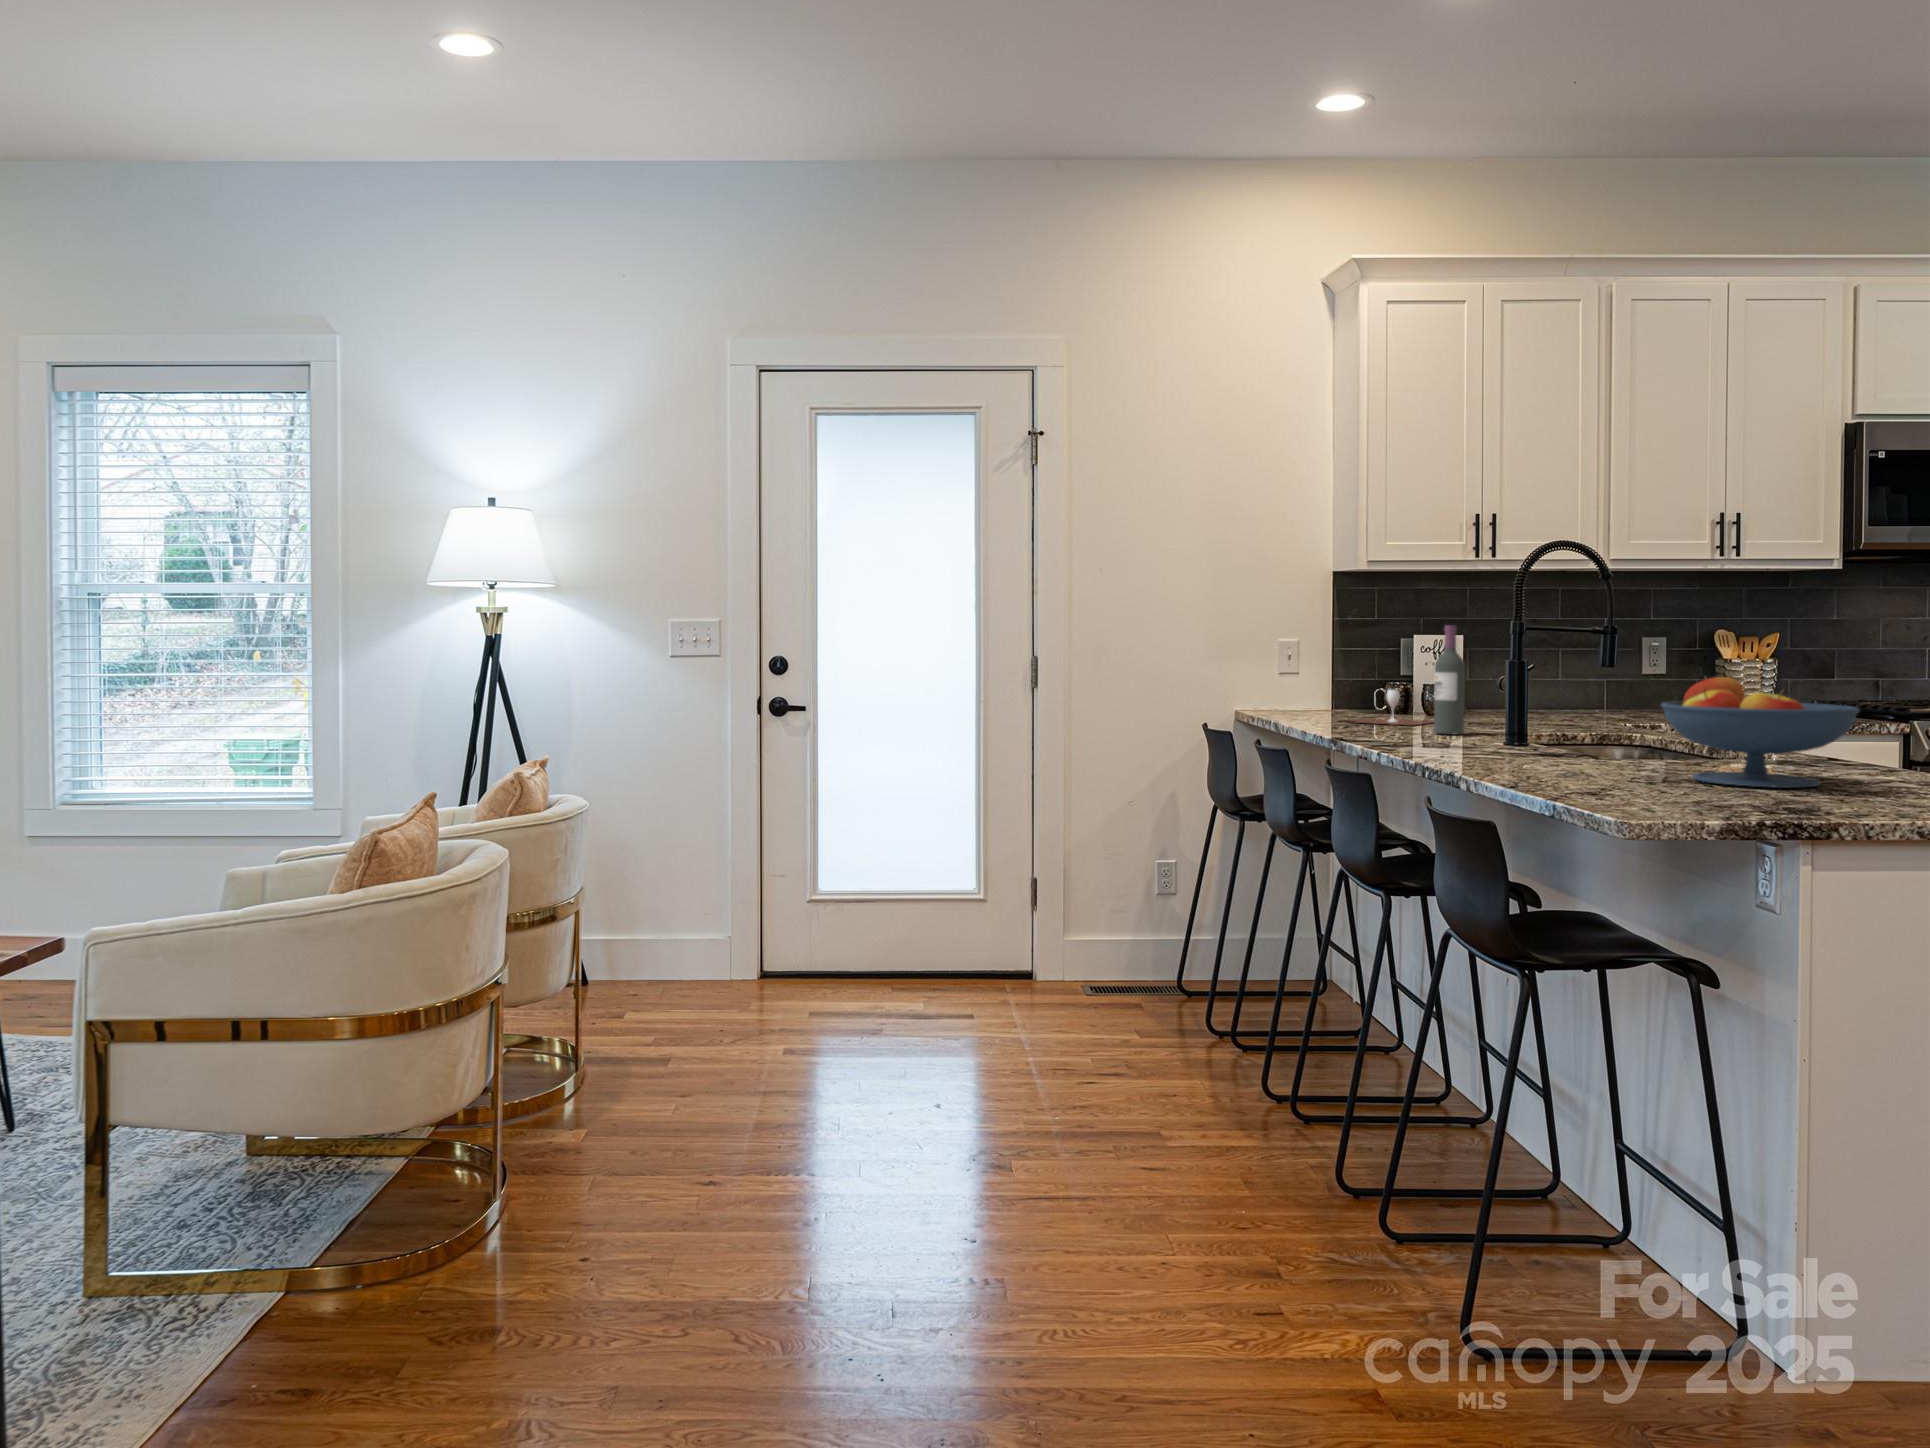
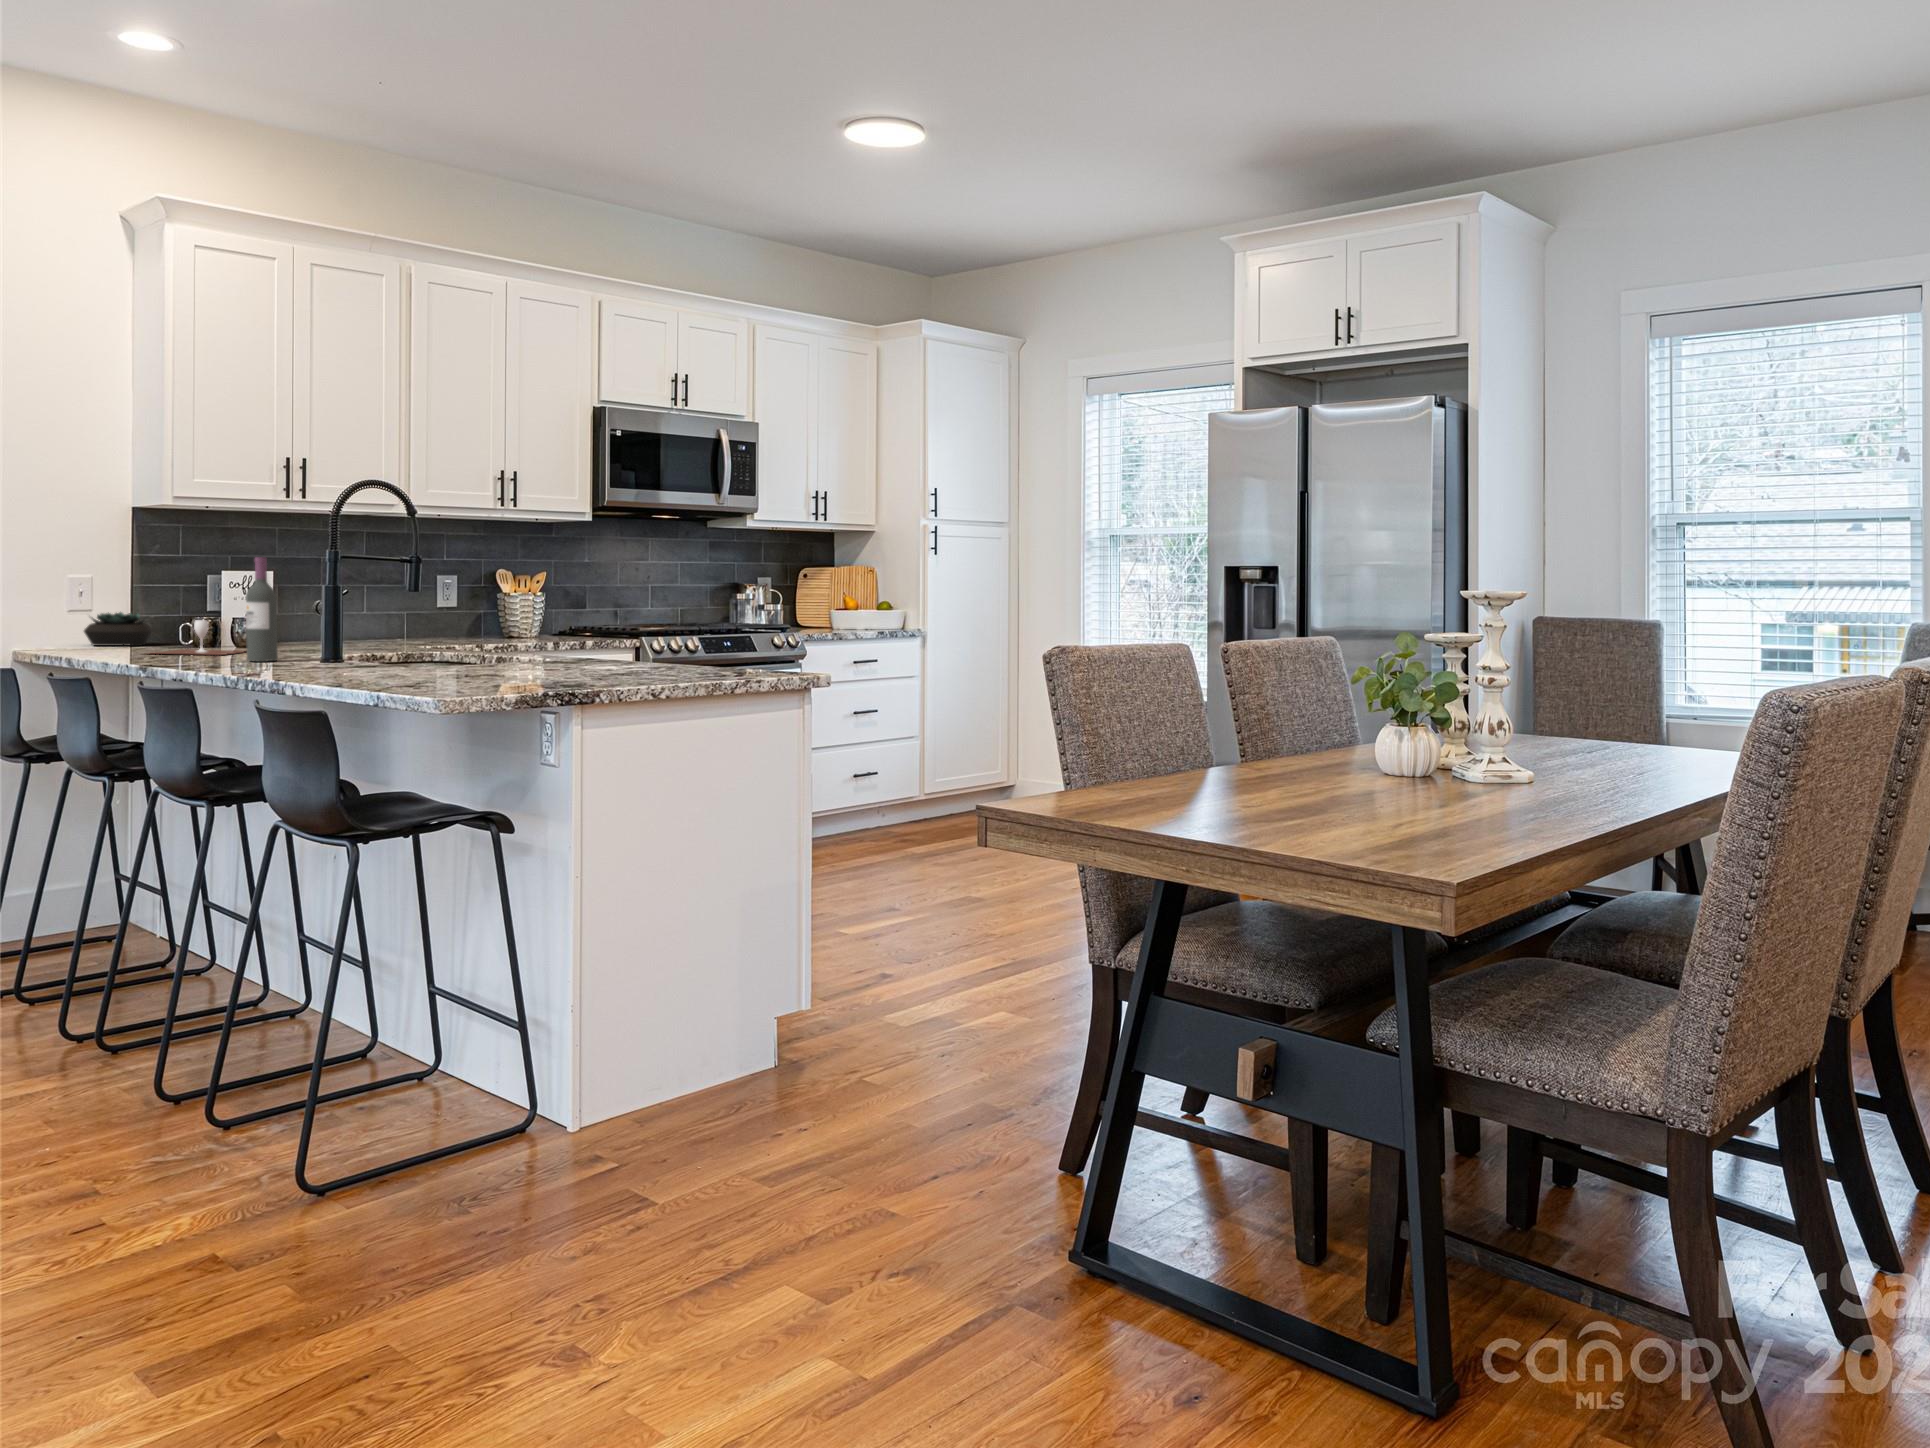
fruit bowl: present [1661,677,1860,788] -> none [448,604,588,690]
succulent plant: none [1294,681,1352,713] -> present [84,612,153,646]

